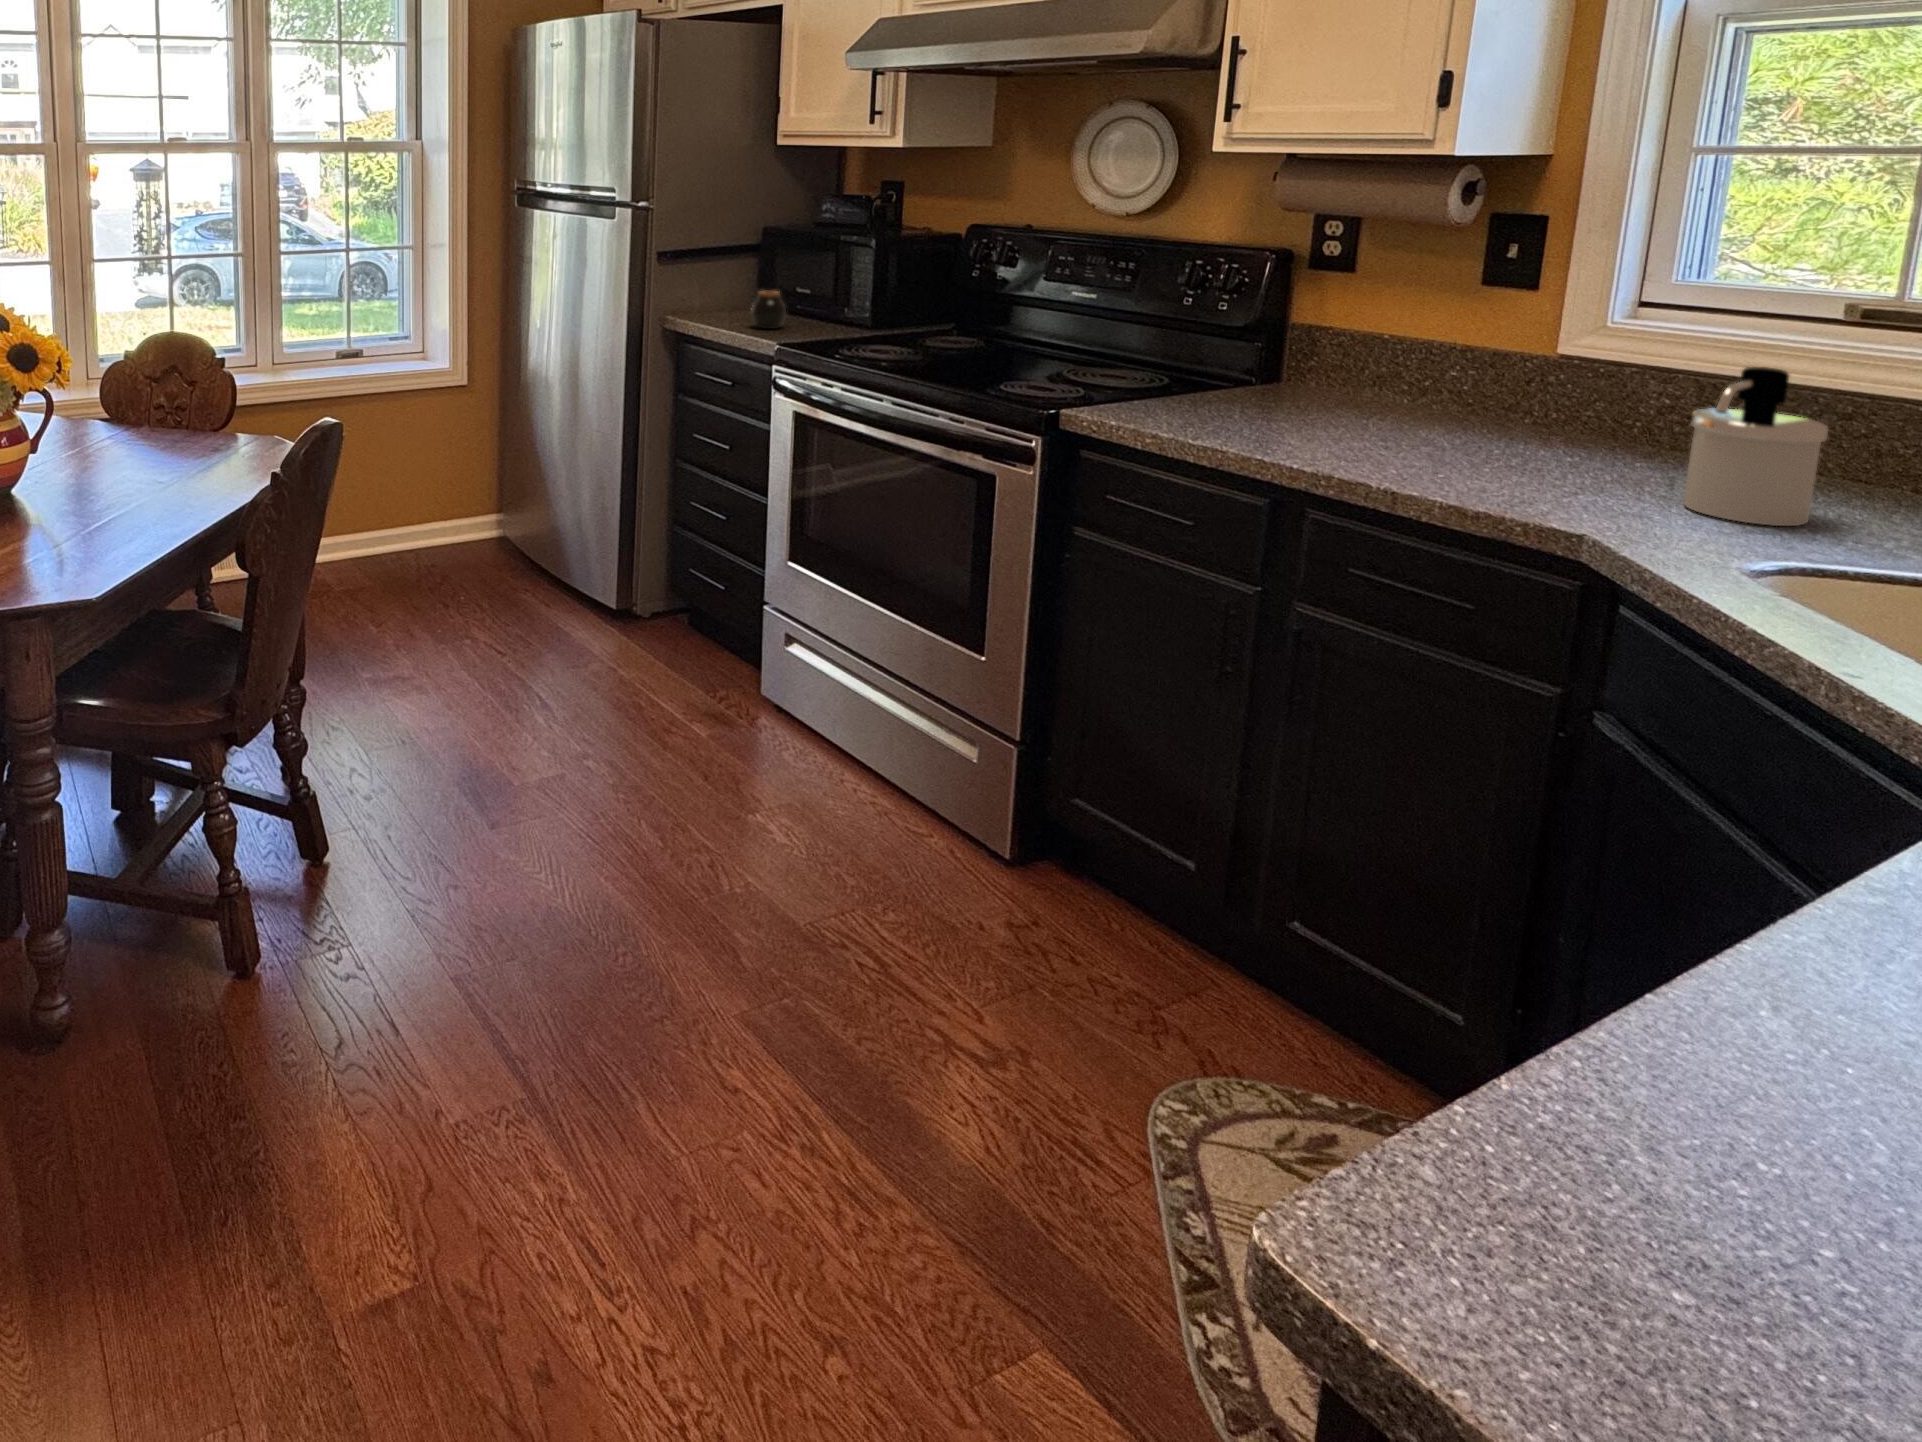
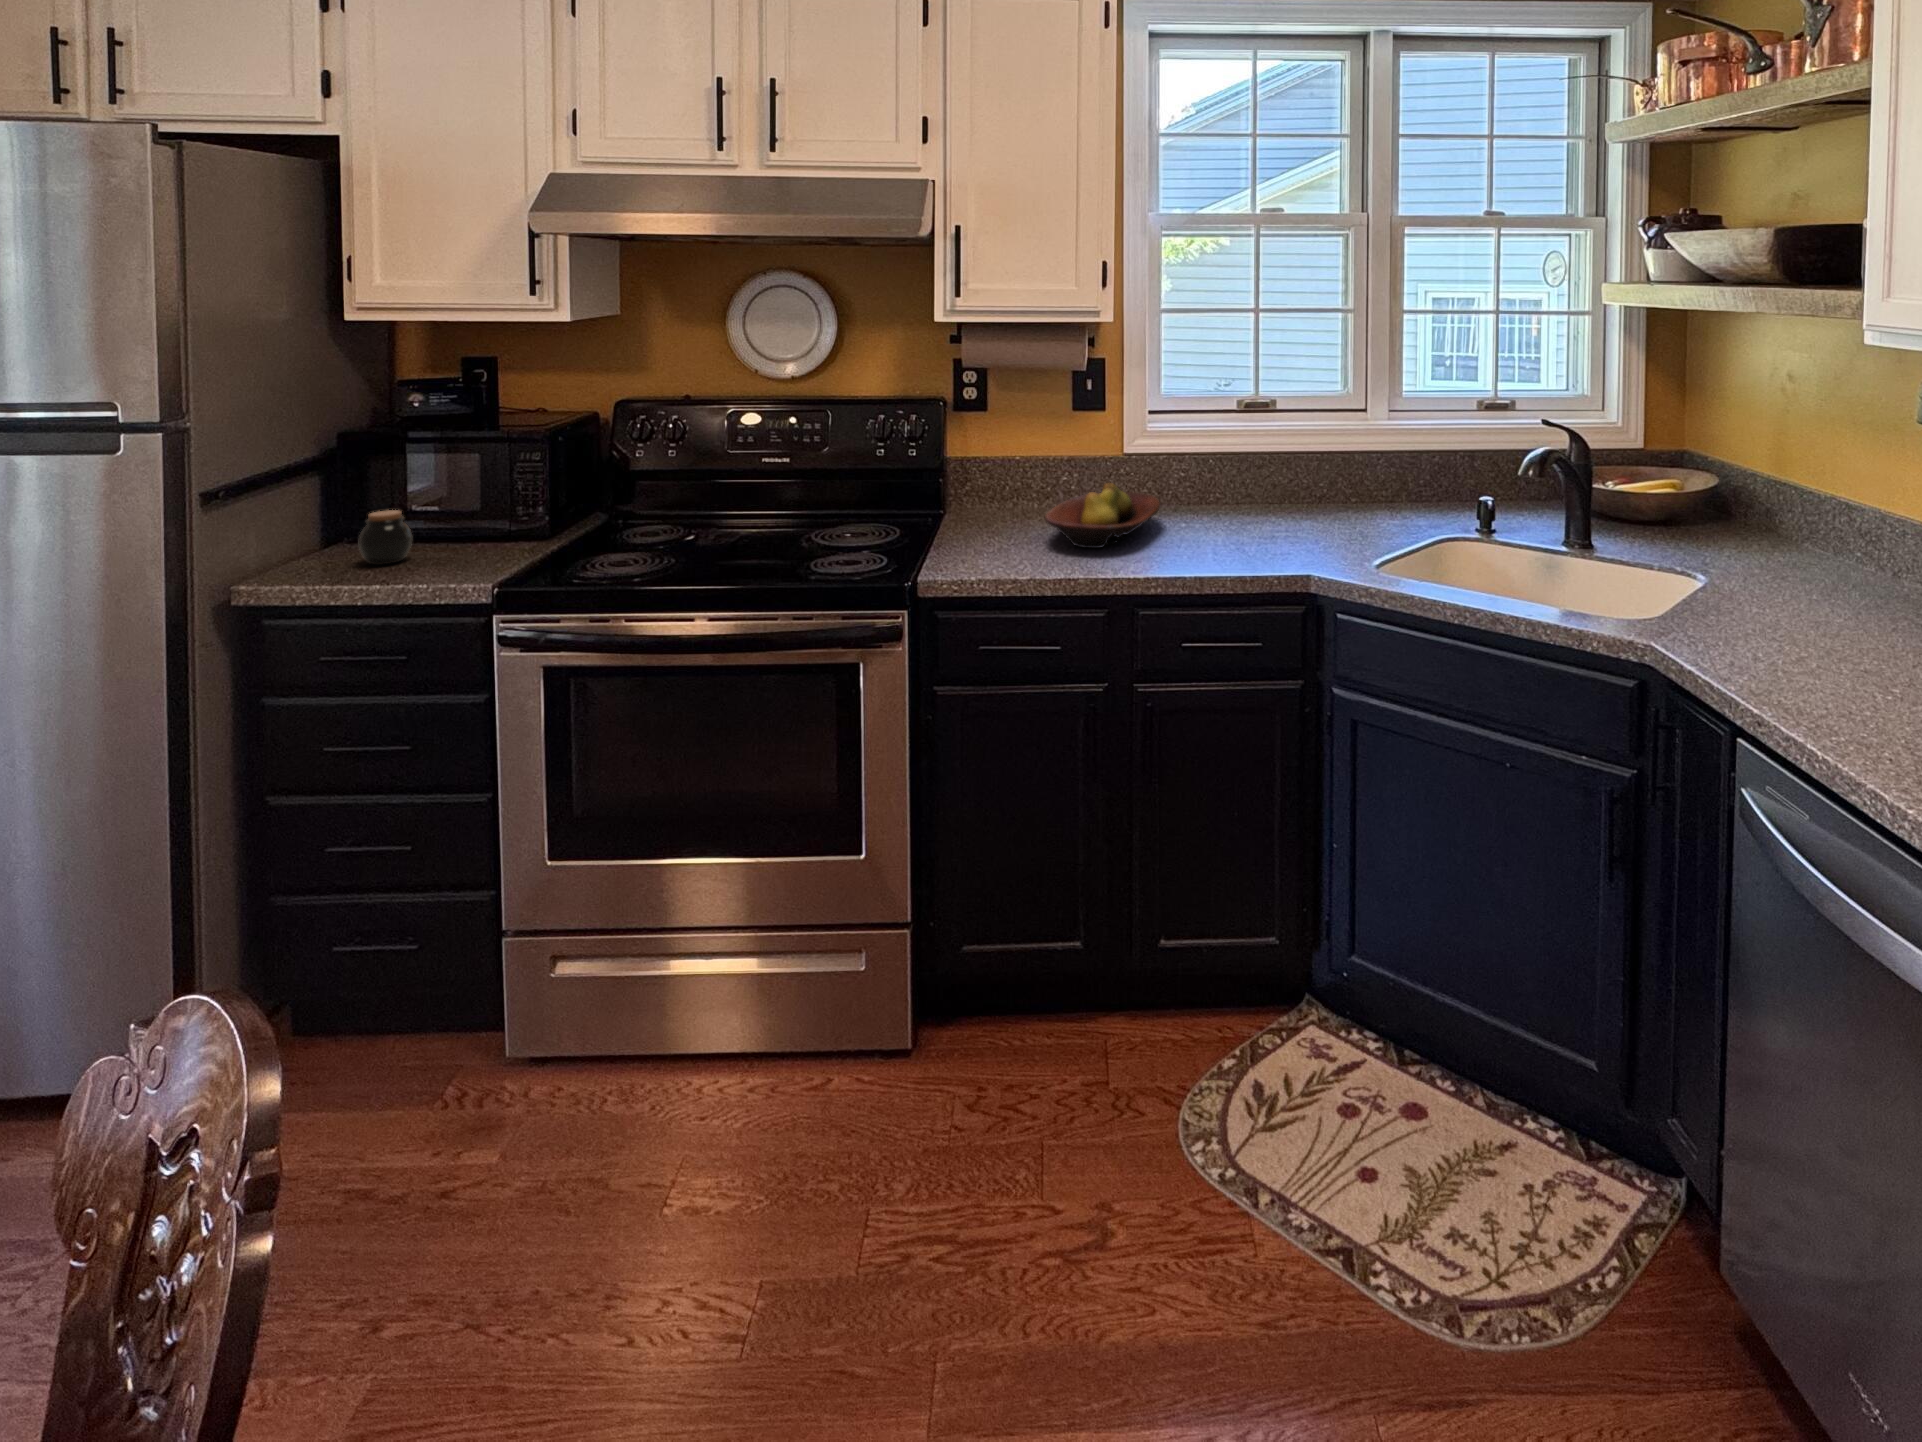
soap dispenser: present [1683,367,1828,526] -> none [1263,448,1318,542]
fruit bowl: none [1284,376,1549,448] -> present [1044,483,1160,548]

